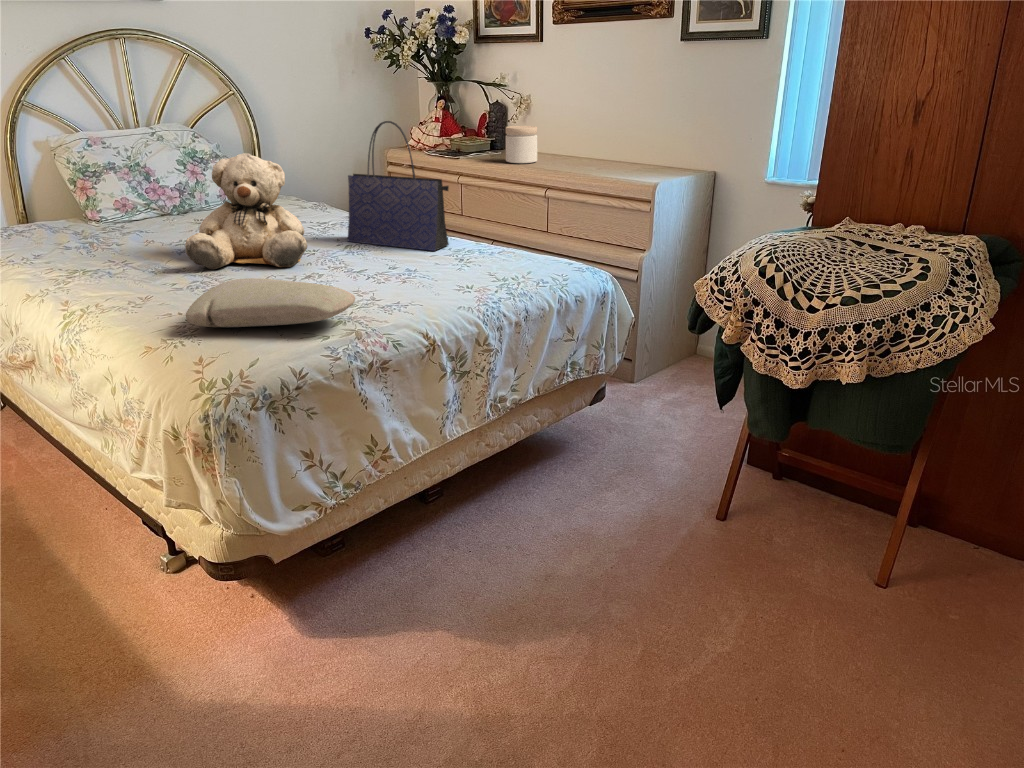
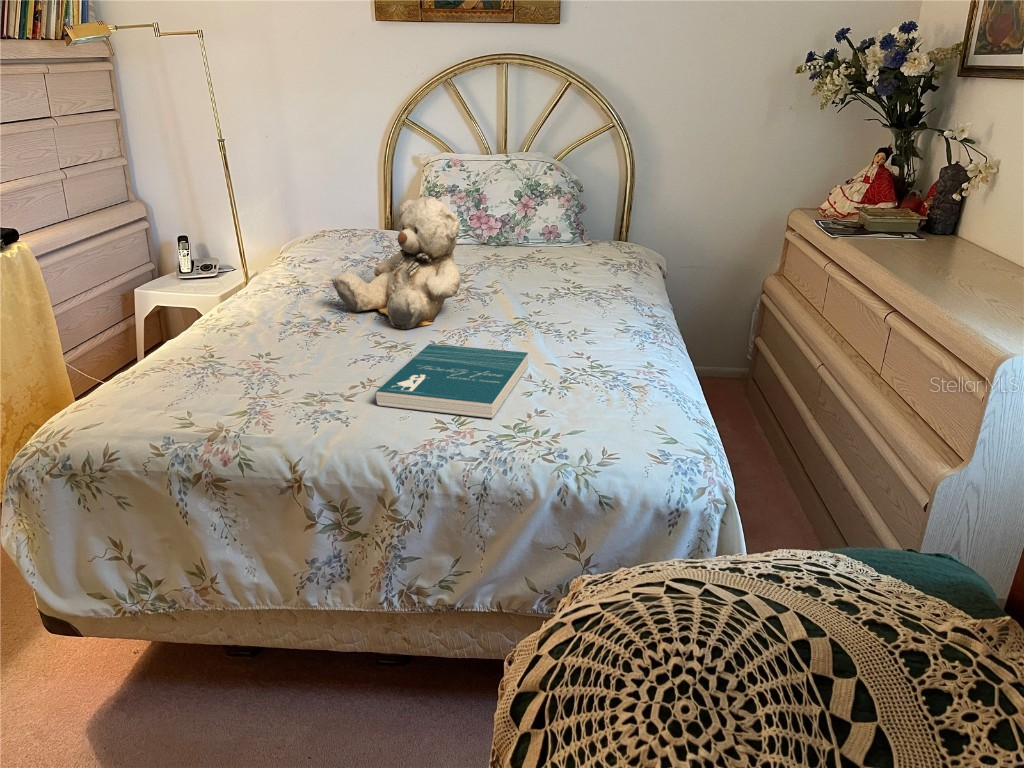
tote bag: present [348,121,449,251] -> none [530,177,605,356]
jar: present [506,126,537,163] -> none [885,198,951,259]
book: none [354,250,481,296] -> present [376,344,528,418]
pillow: present [186,278,355,327] -> none [154,332,272,405]

